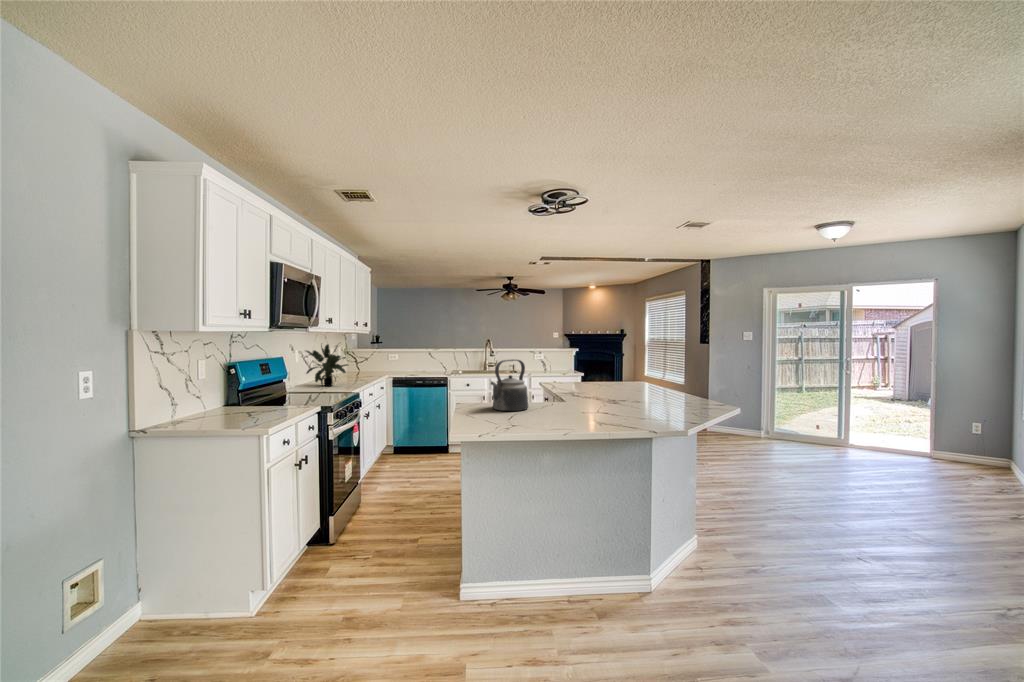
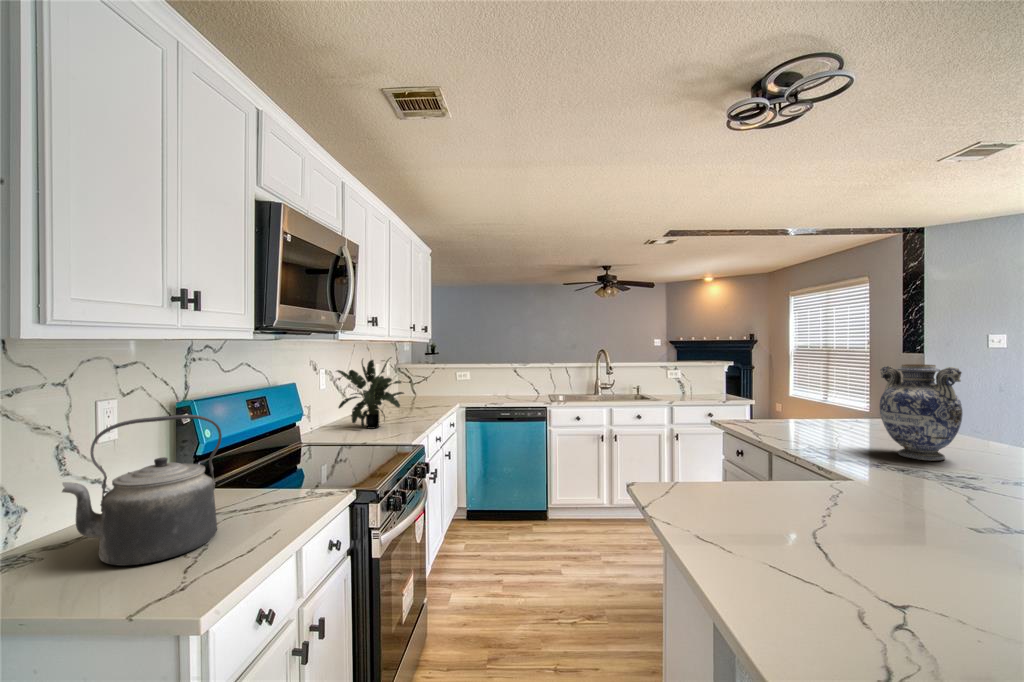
vase: none [590,348,620,393] -> present [880,364,962,461]
kettle: present [491,359,528,411] -> present [62,415,222,566]

